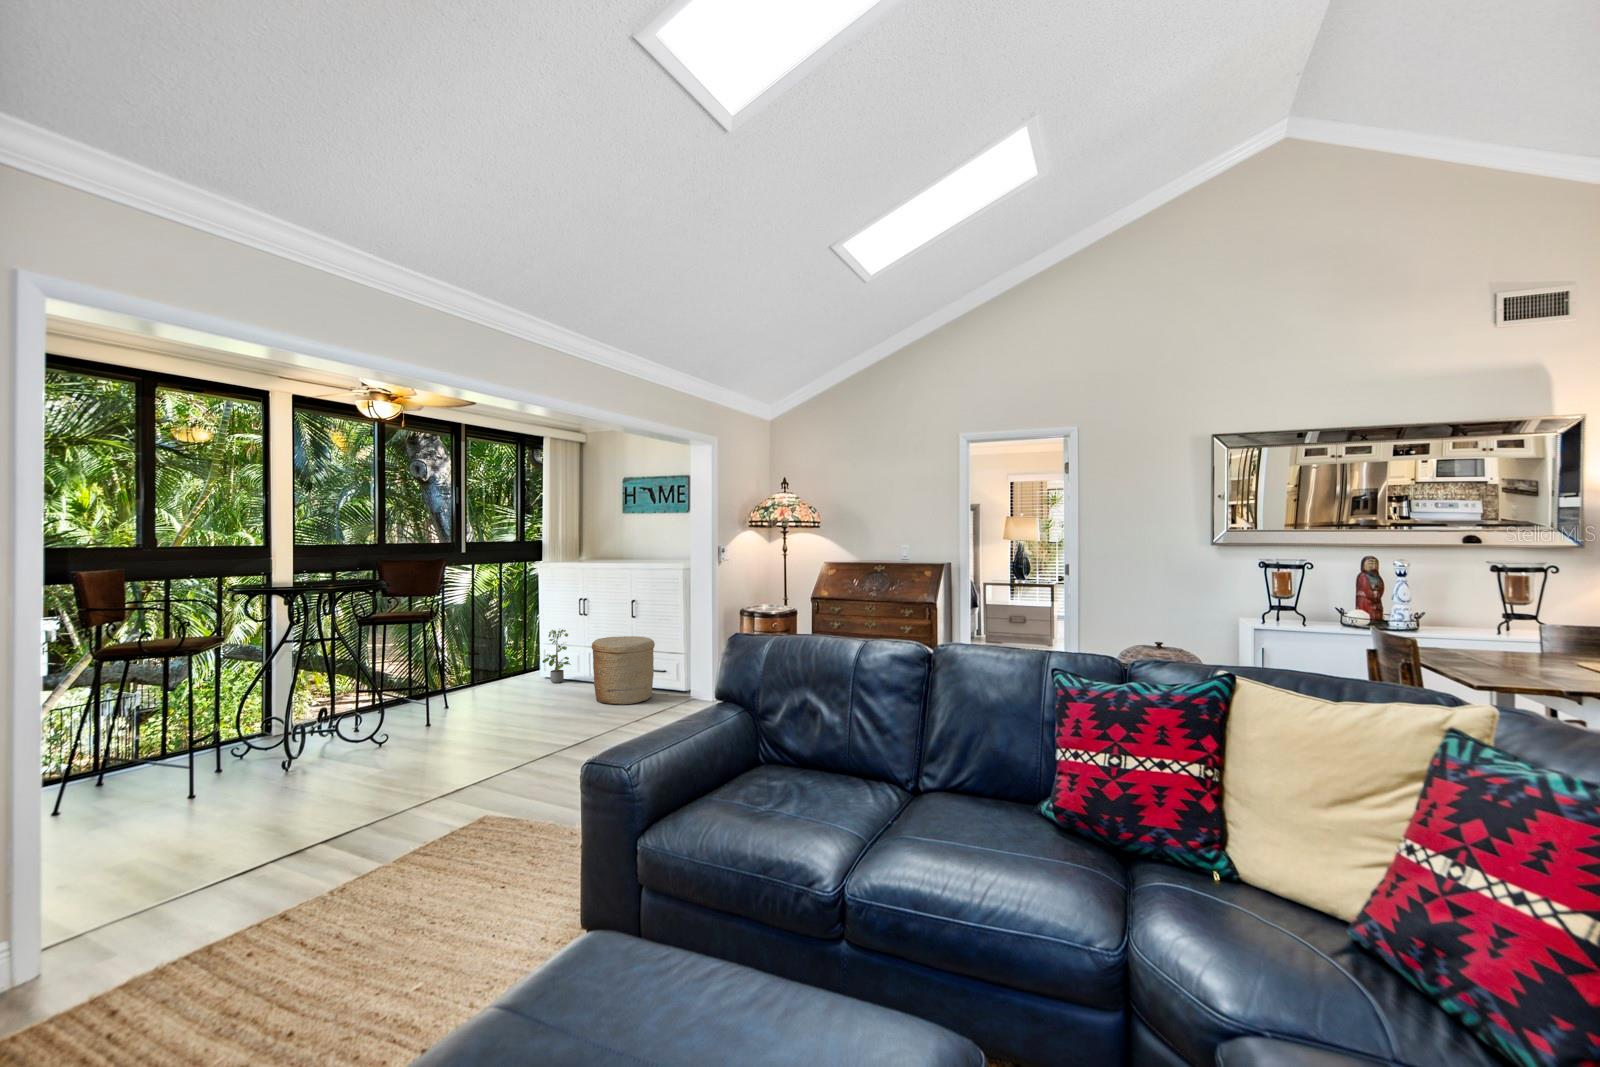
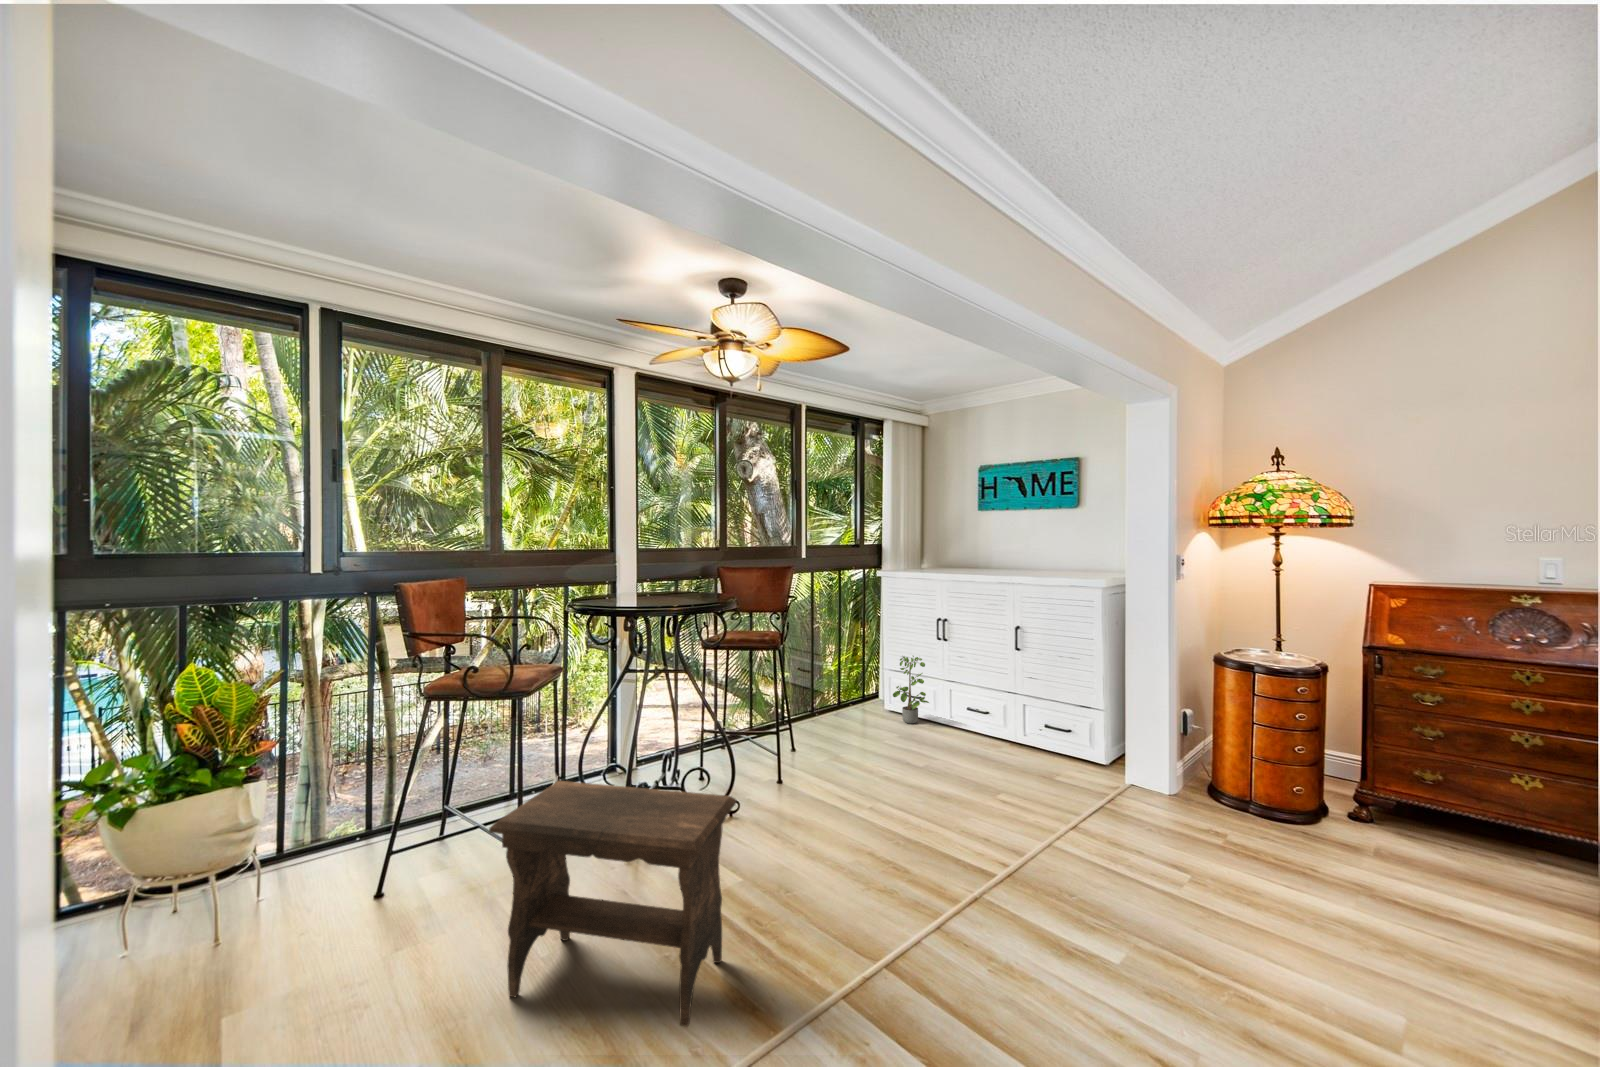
woven basket: present [592,636,655,705] -> none [970,675,1058,776]
footstool: none [173,699,370,839] -> present [489,781,736,1026]

